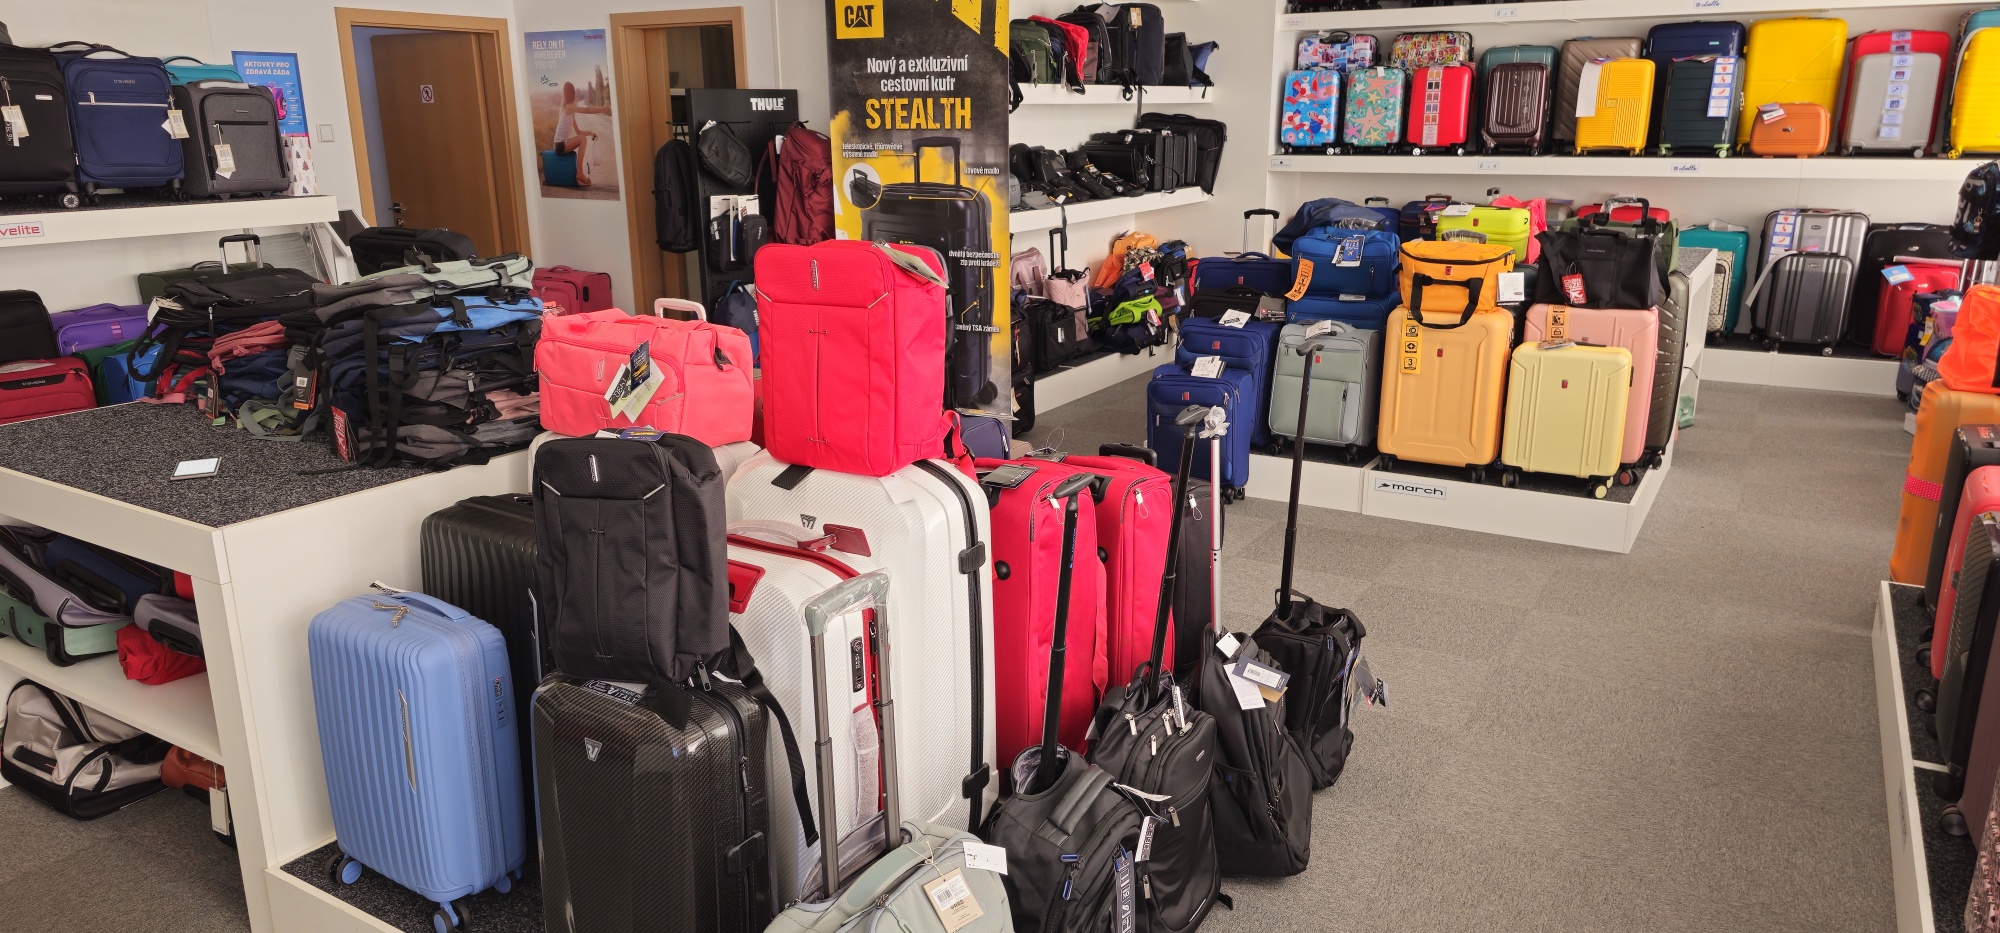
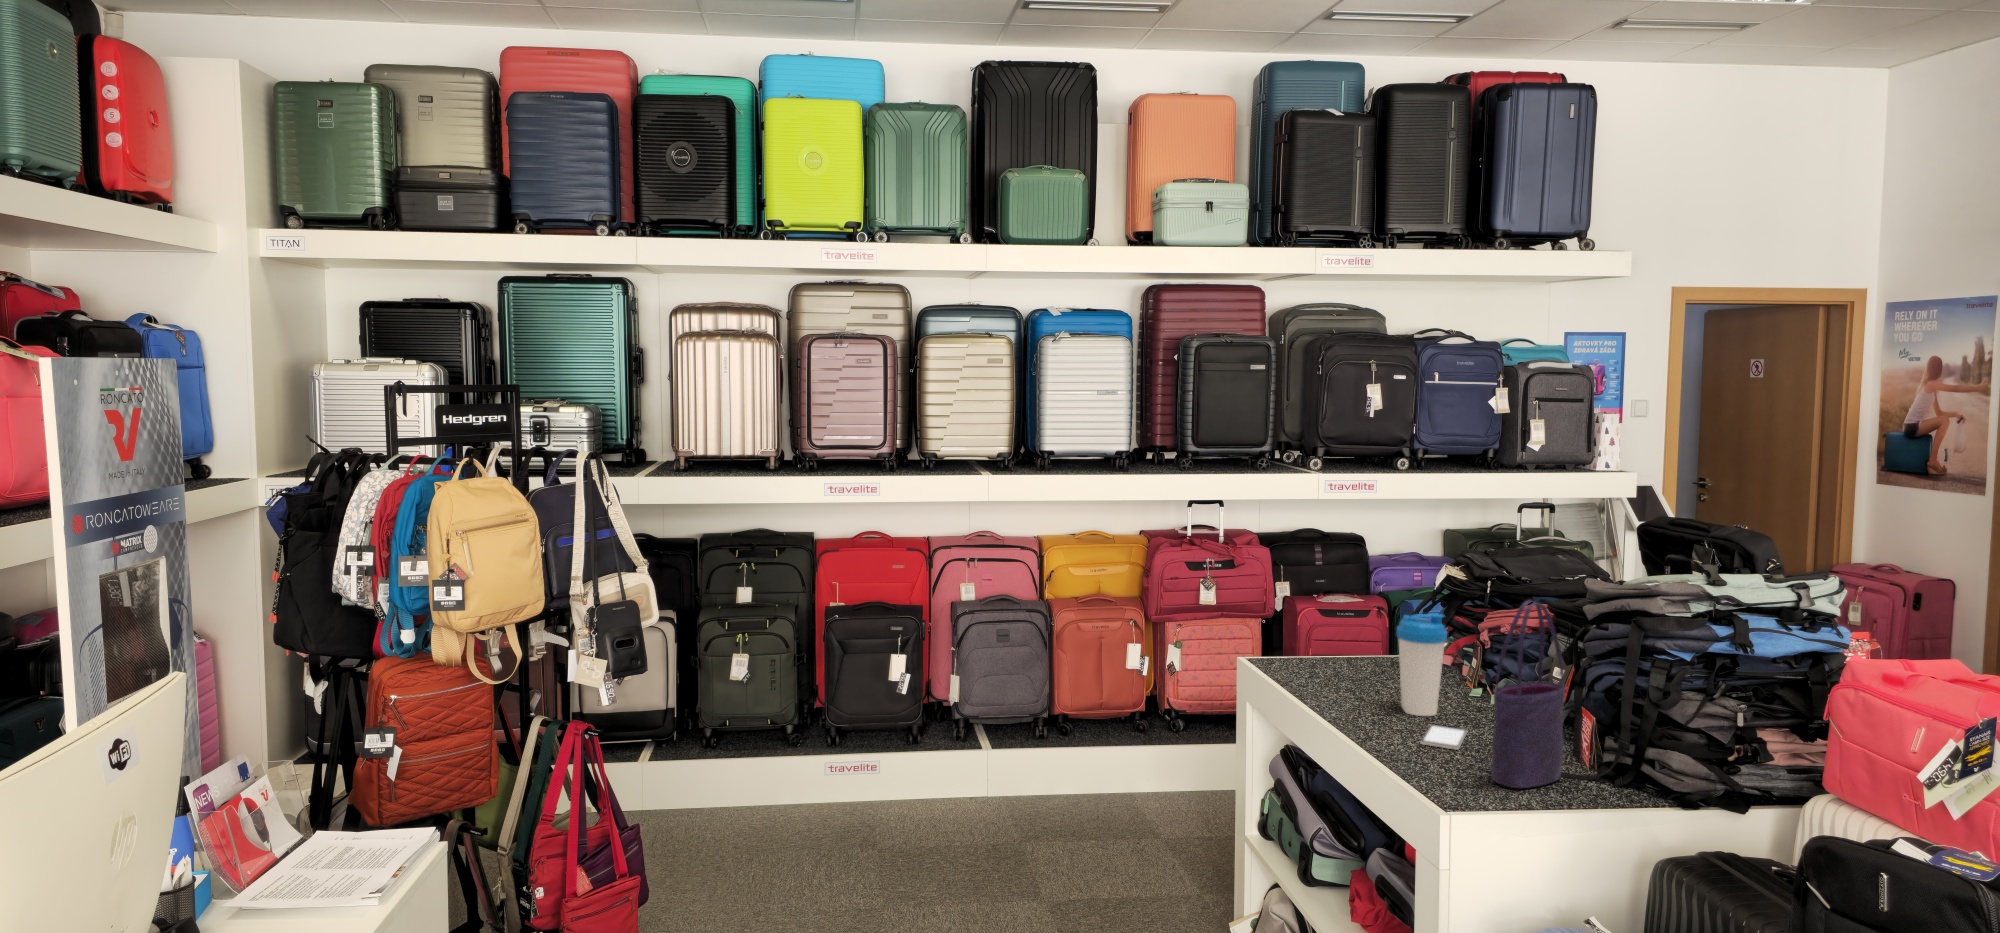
tote bag: none [242,305,327,491] -> present [1491,600,1565,788]
water bottle: none [109,345,181,459] -> present [1397,614,1447,716]

